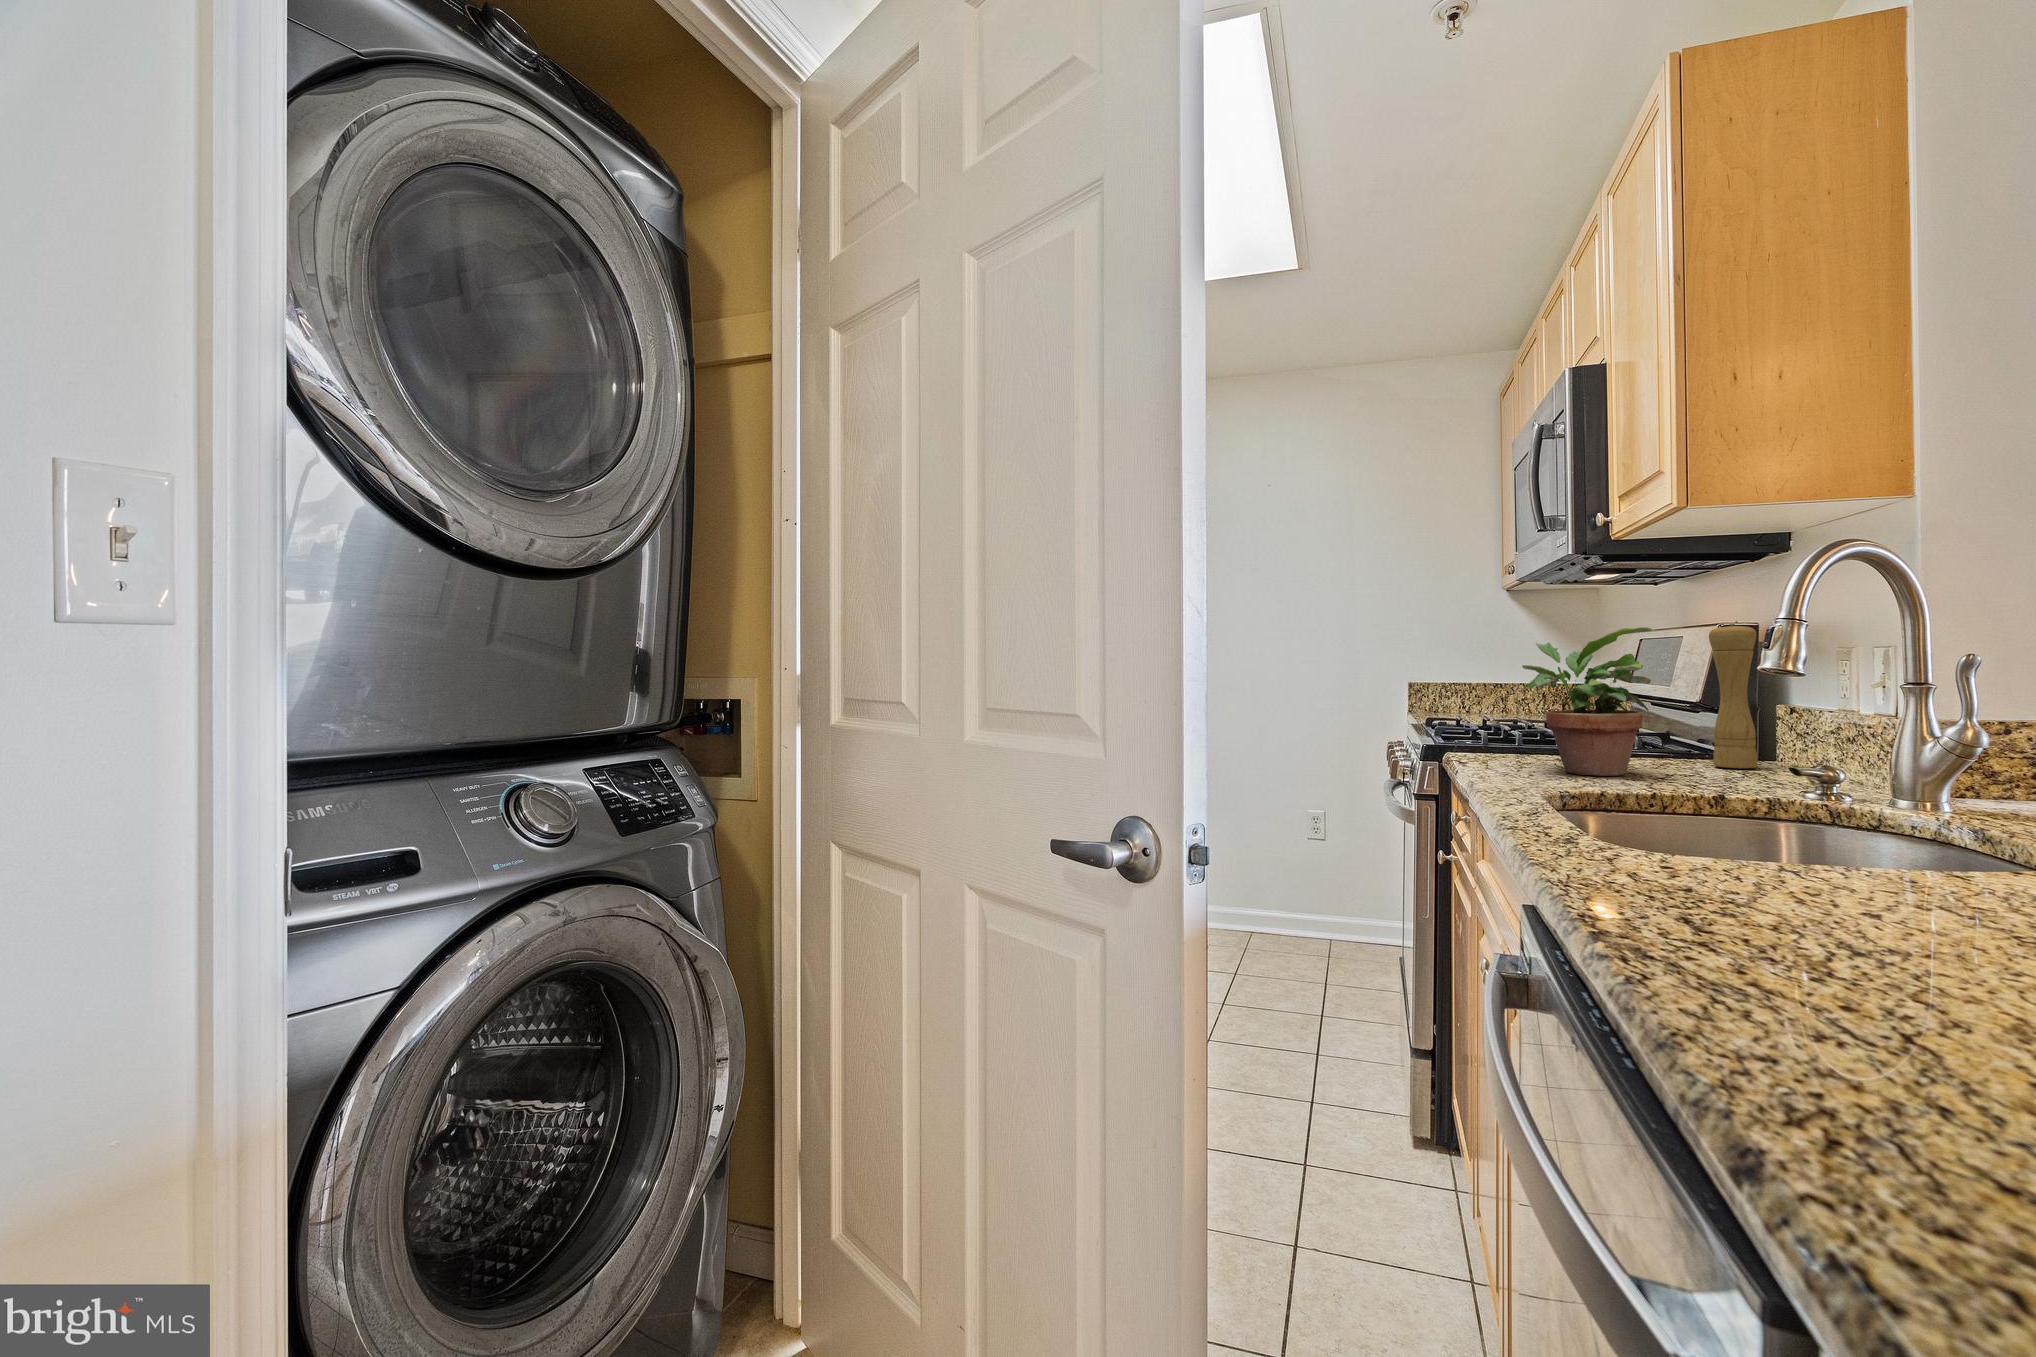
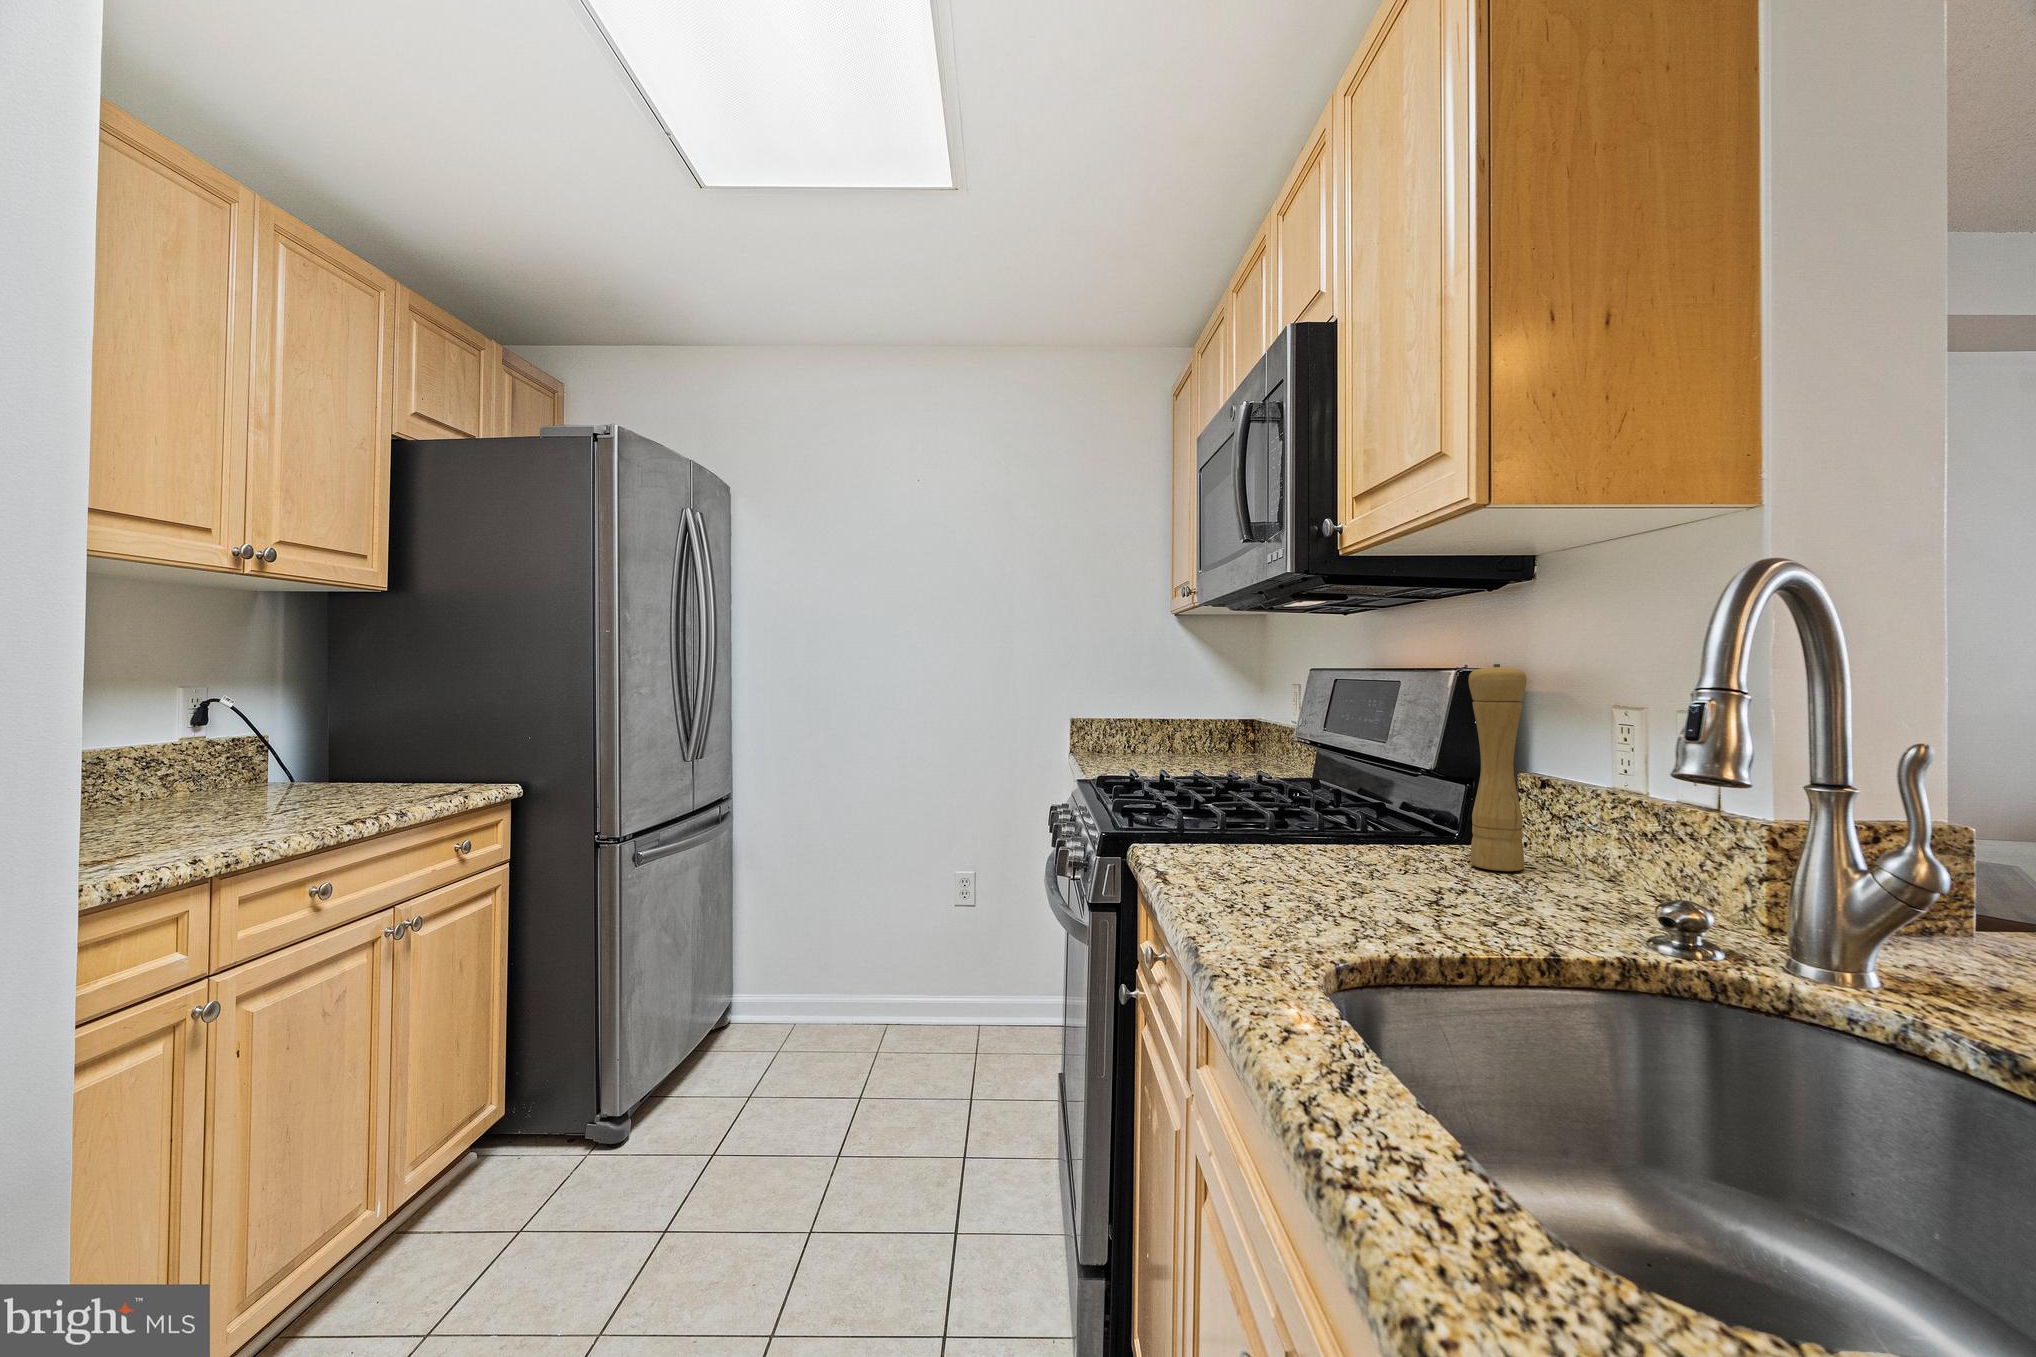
potted plant: present [1522,627,1655,776] -> none [1245,665,1434,897]

